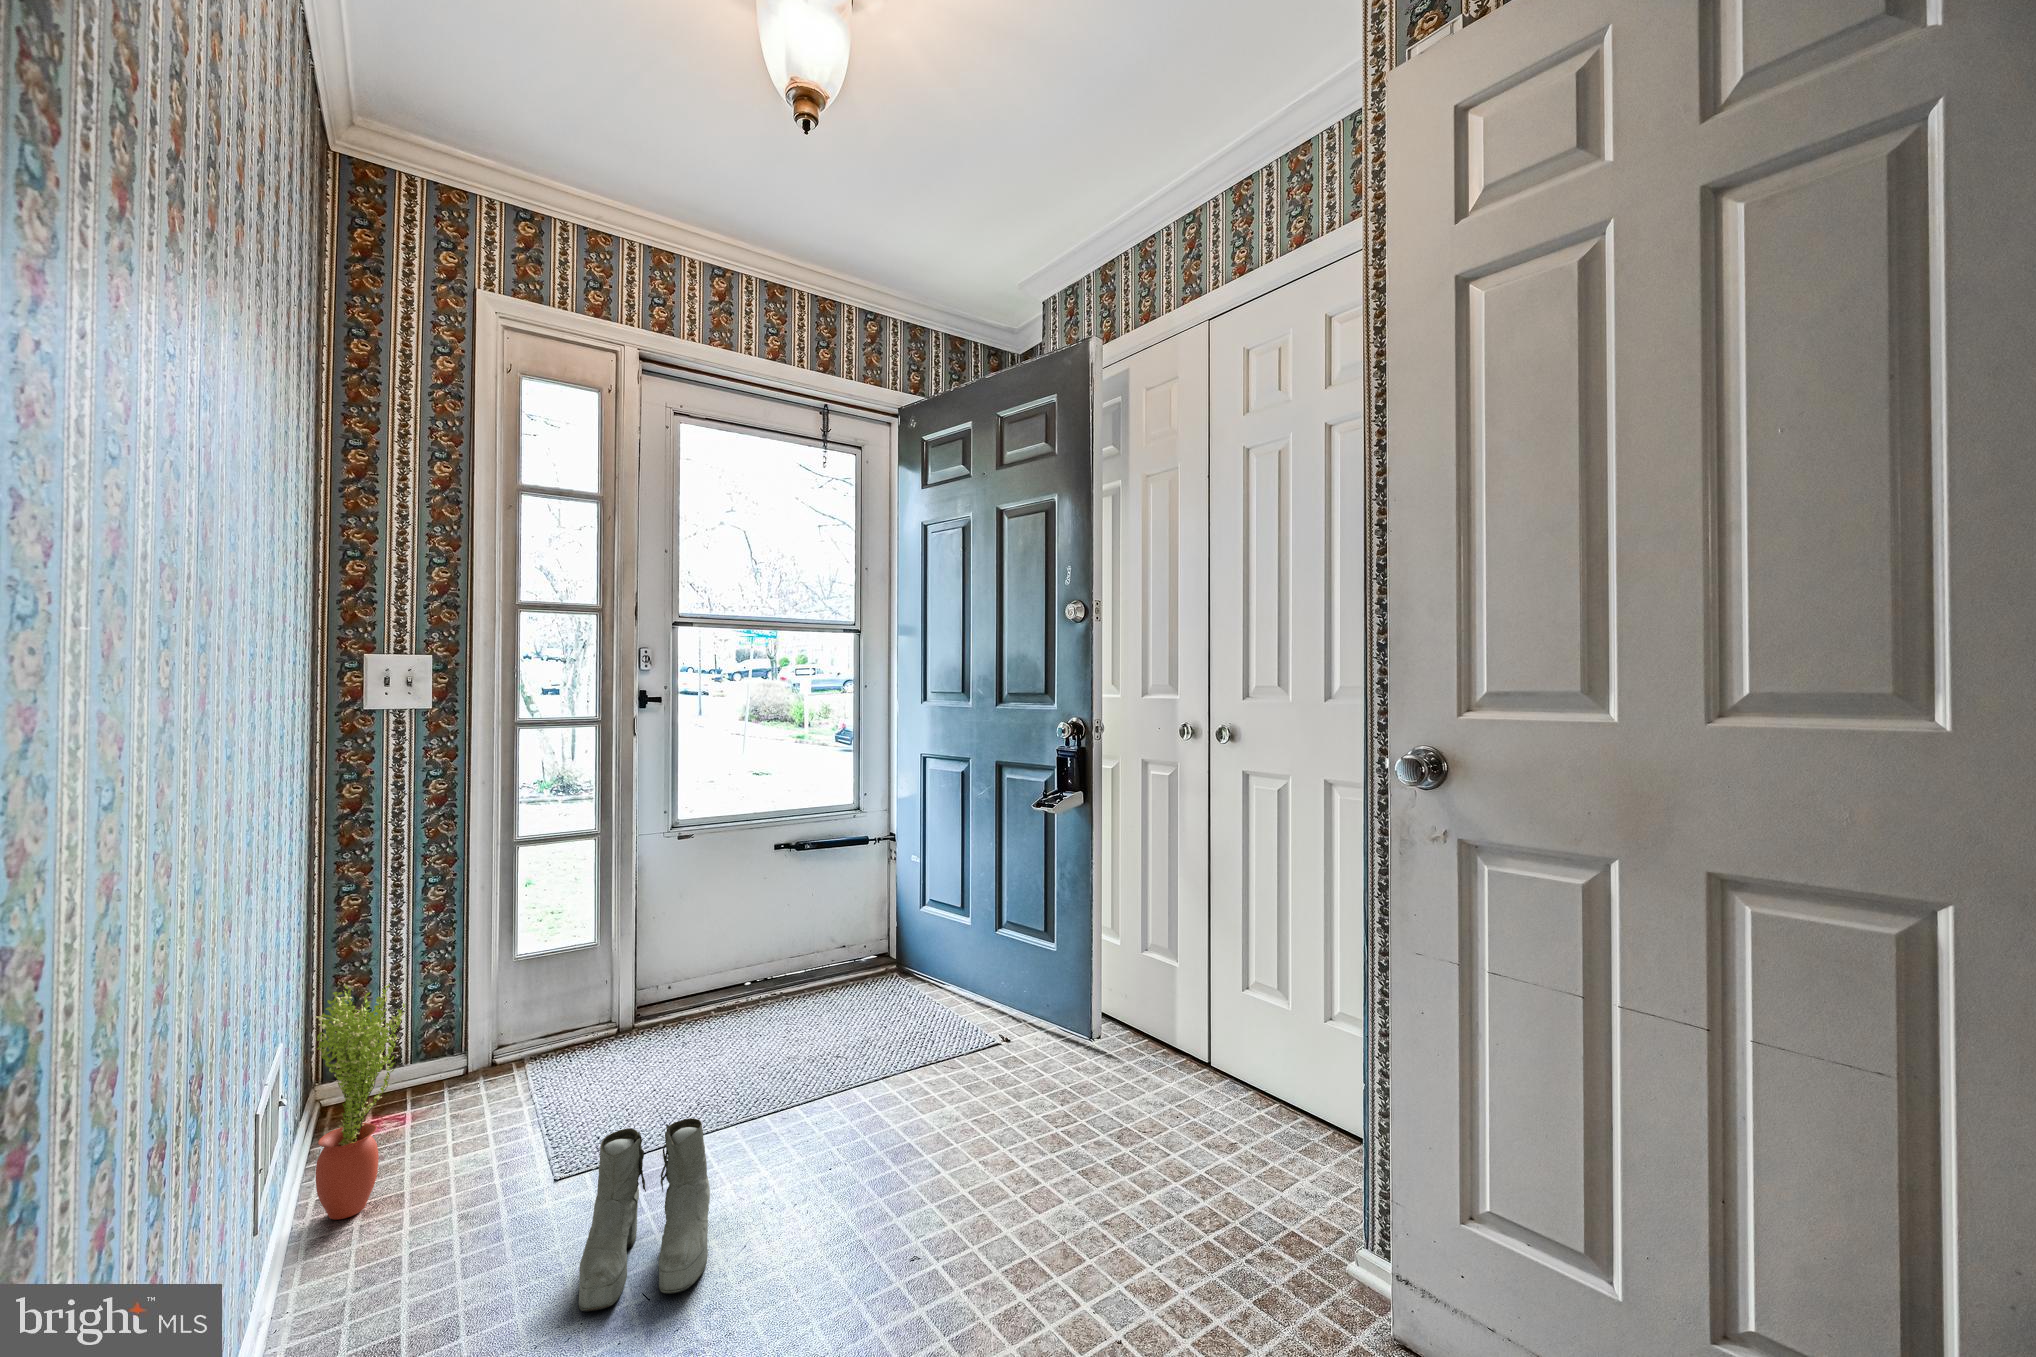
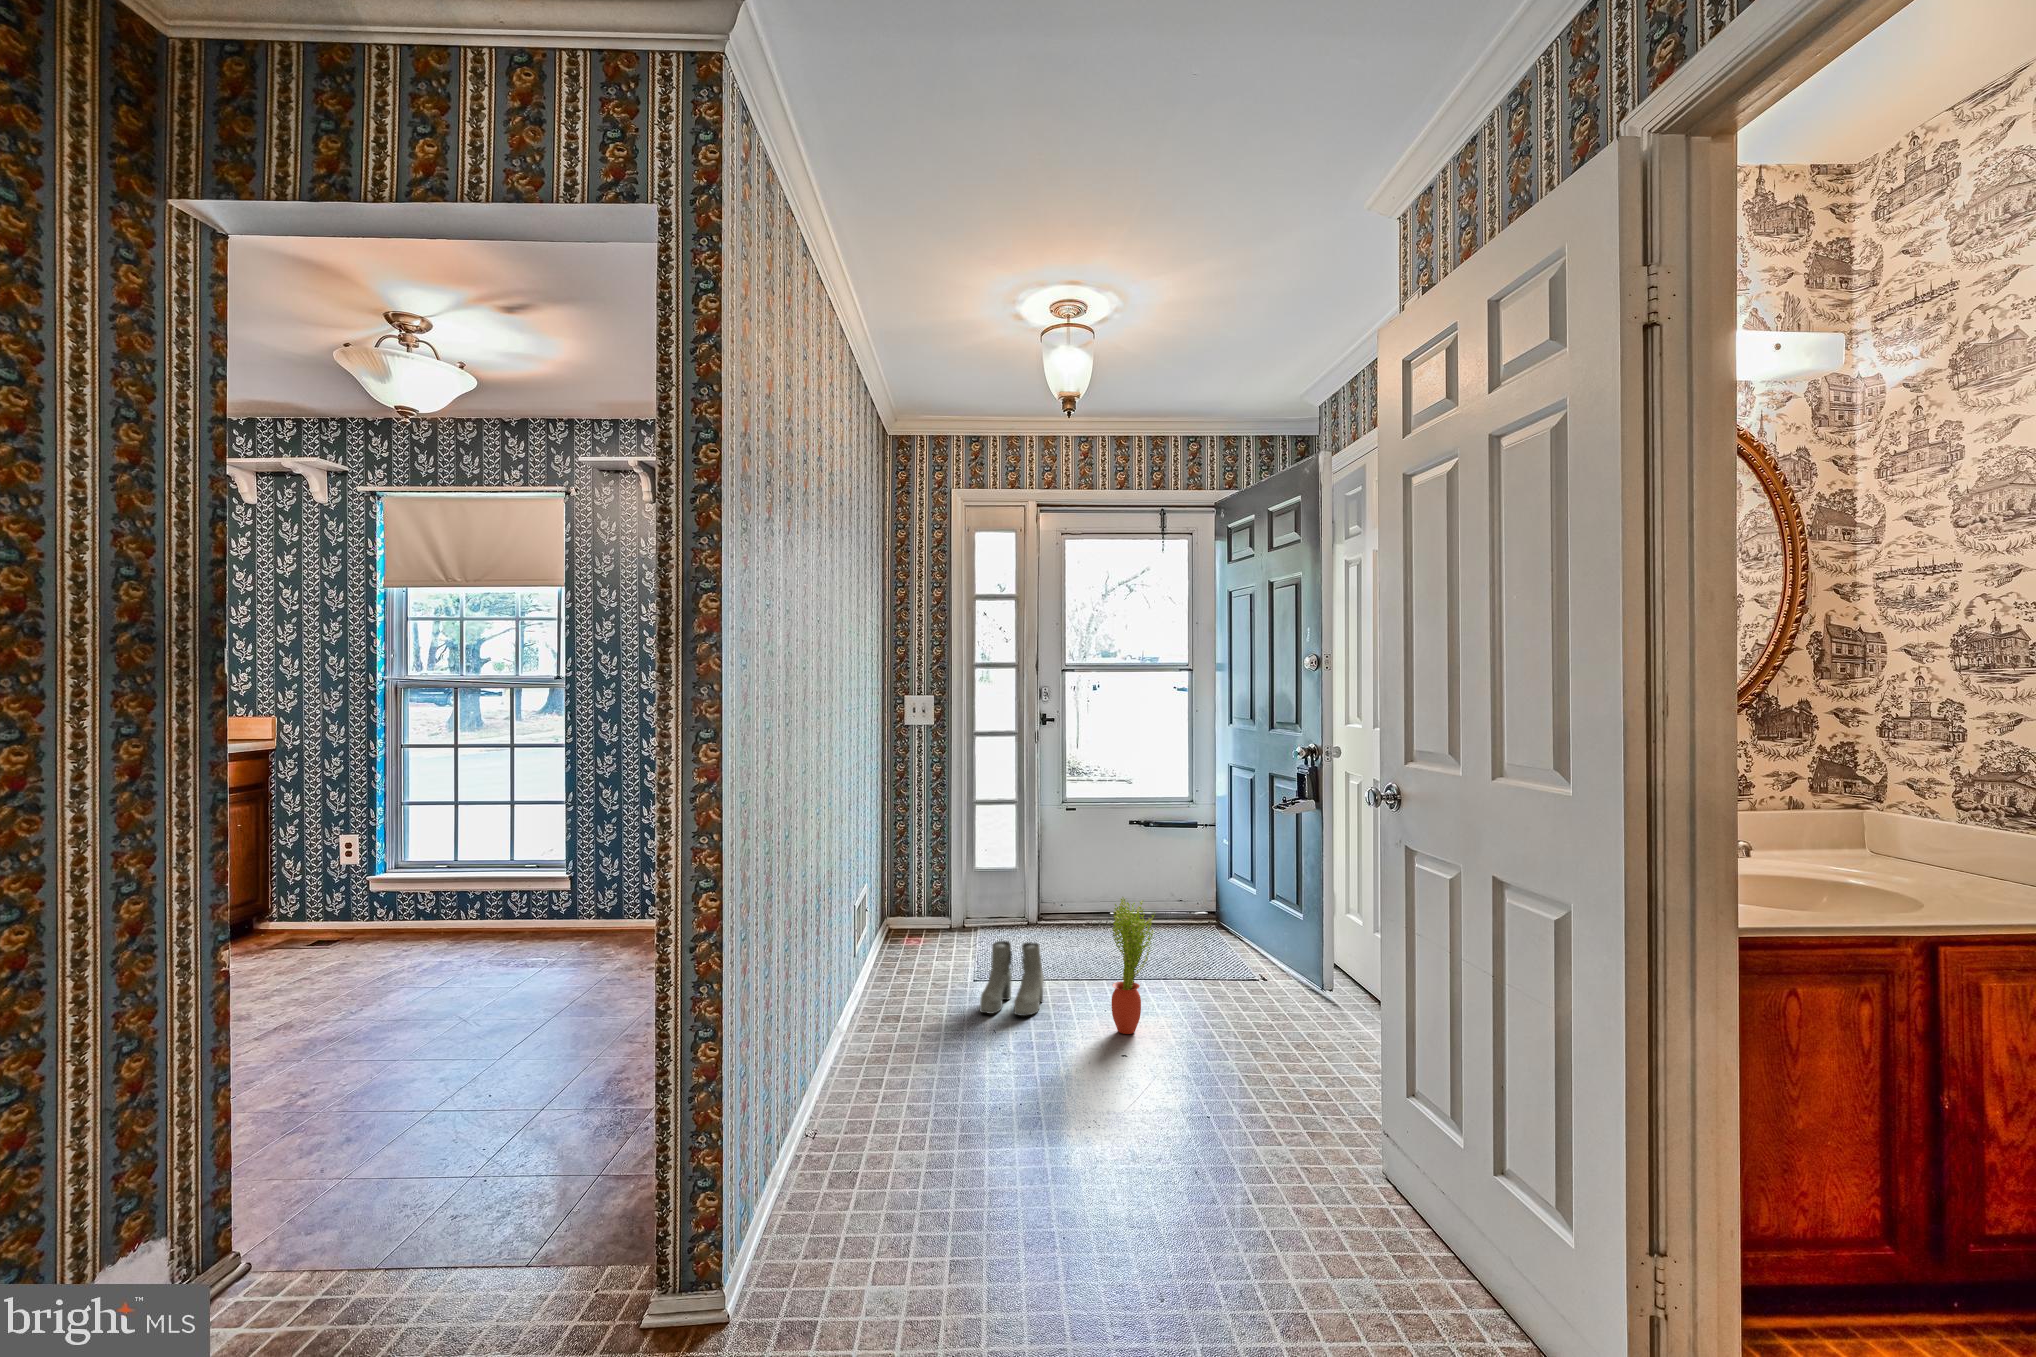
potted plant: present [315,984,405,1220] -> present [1111,897,1155,1034]

